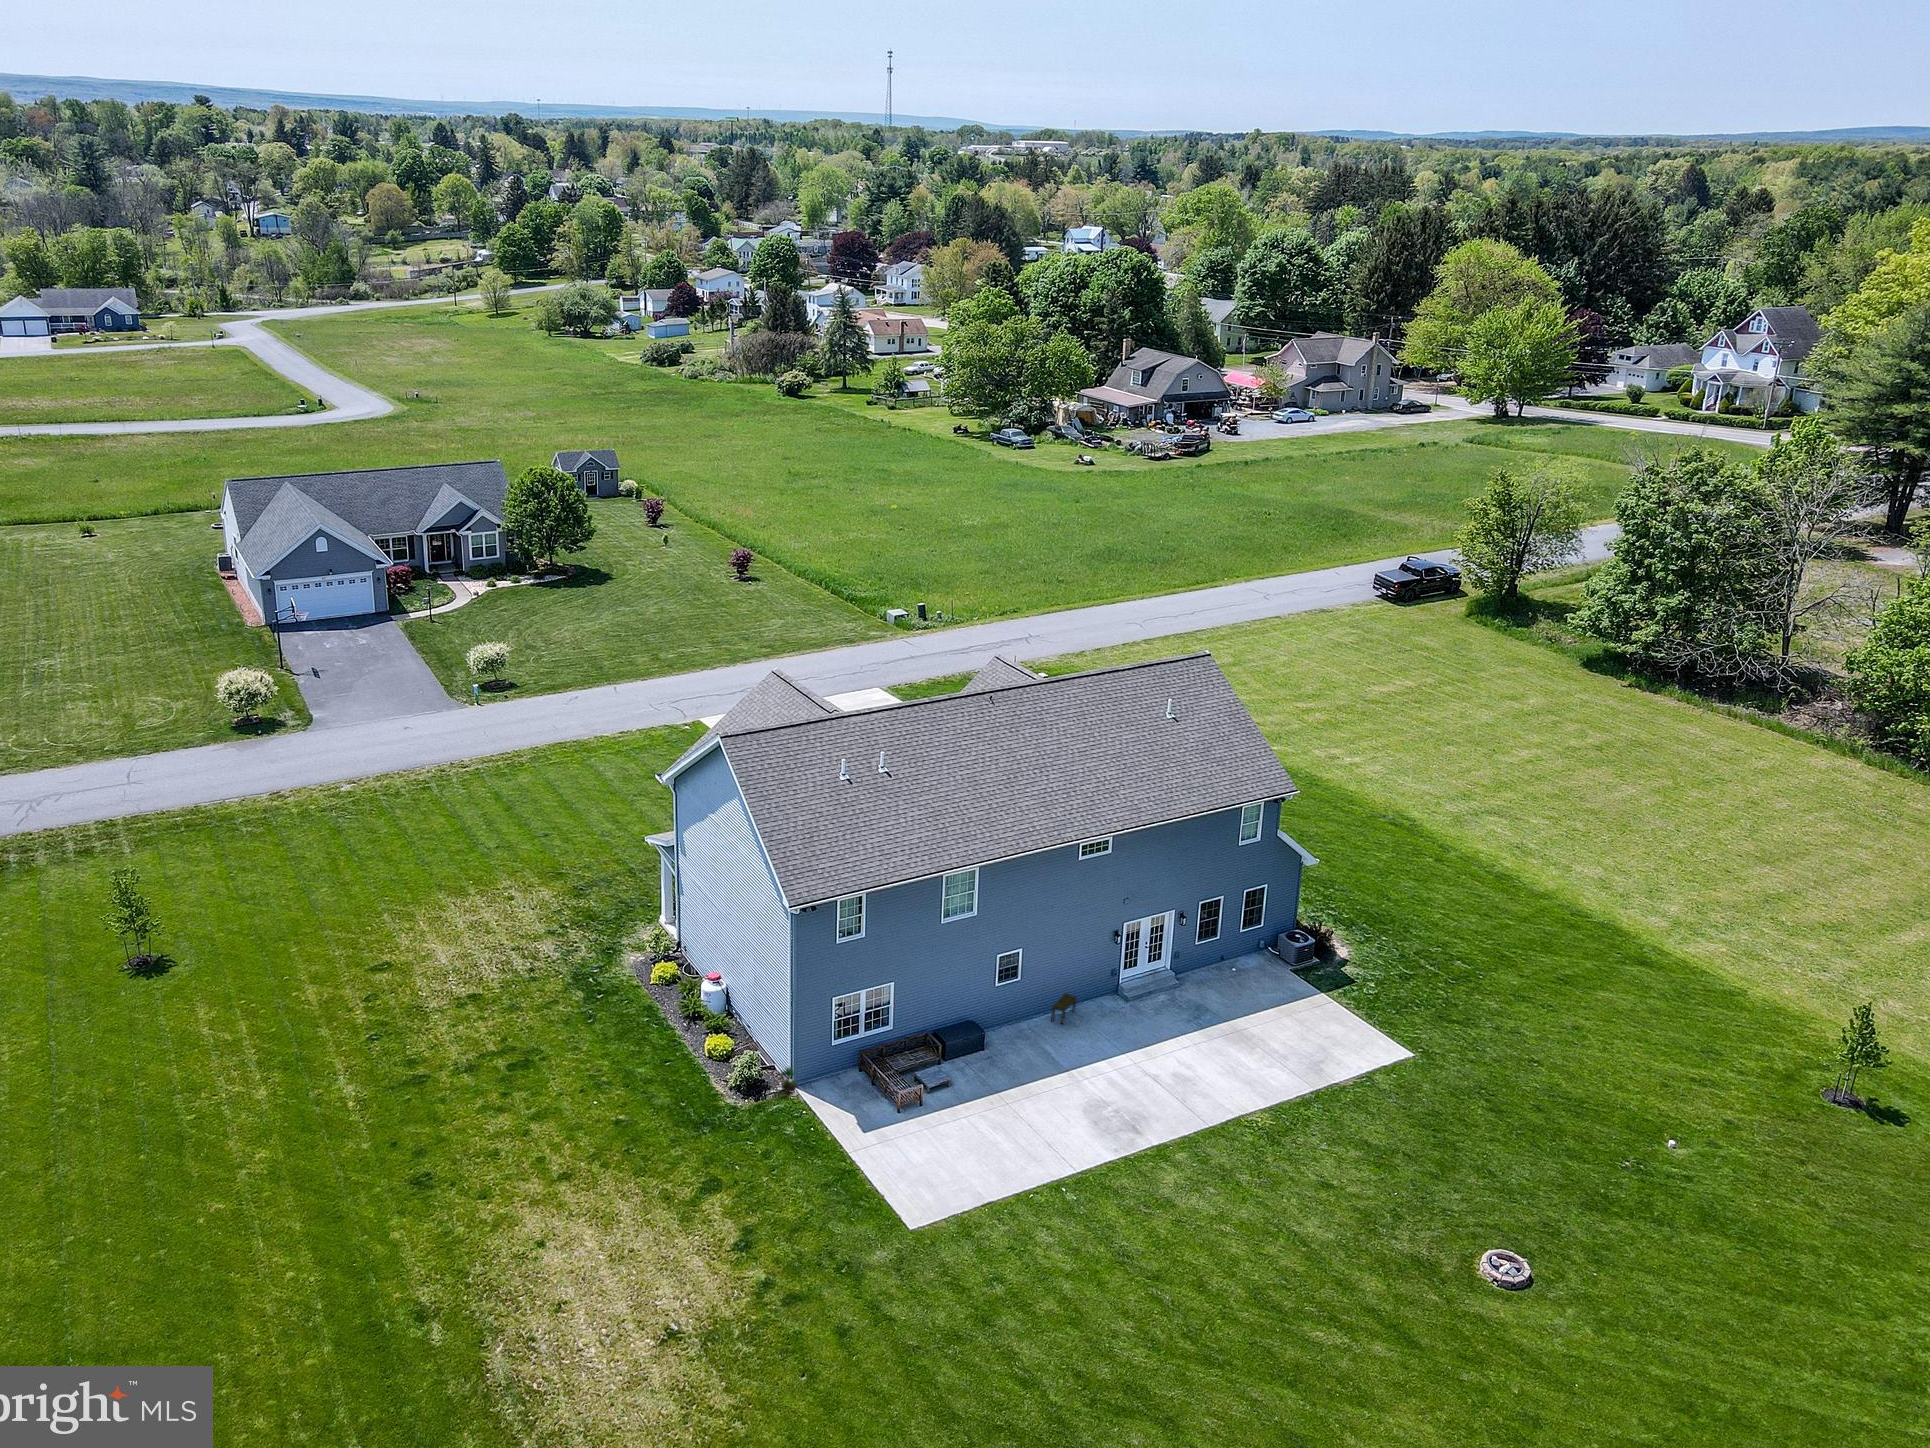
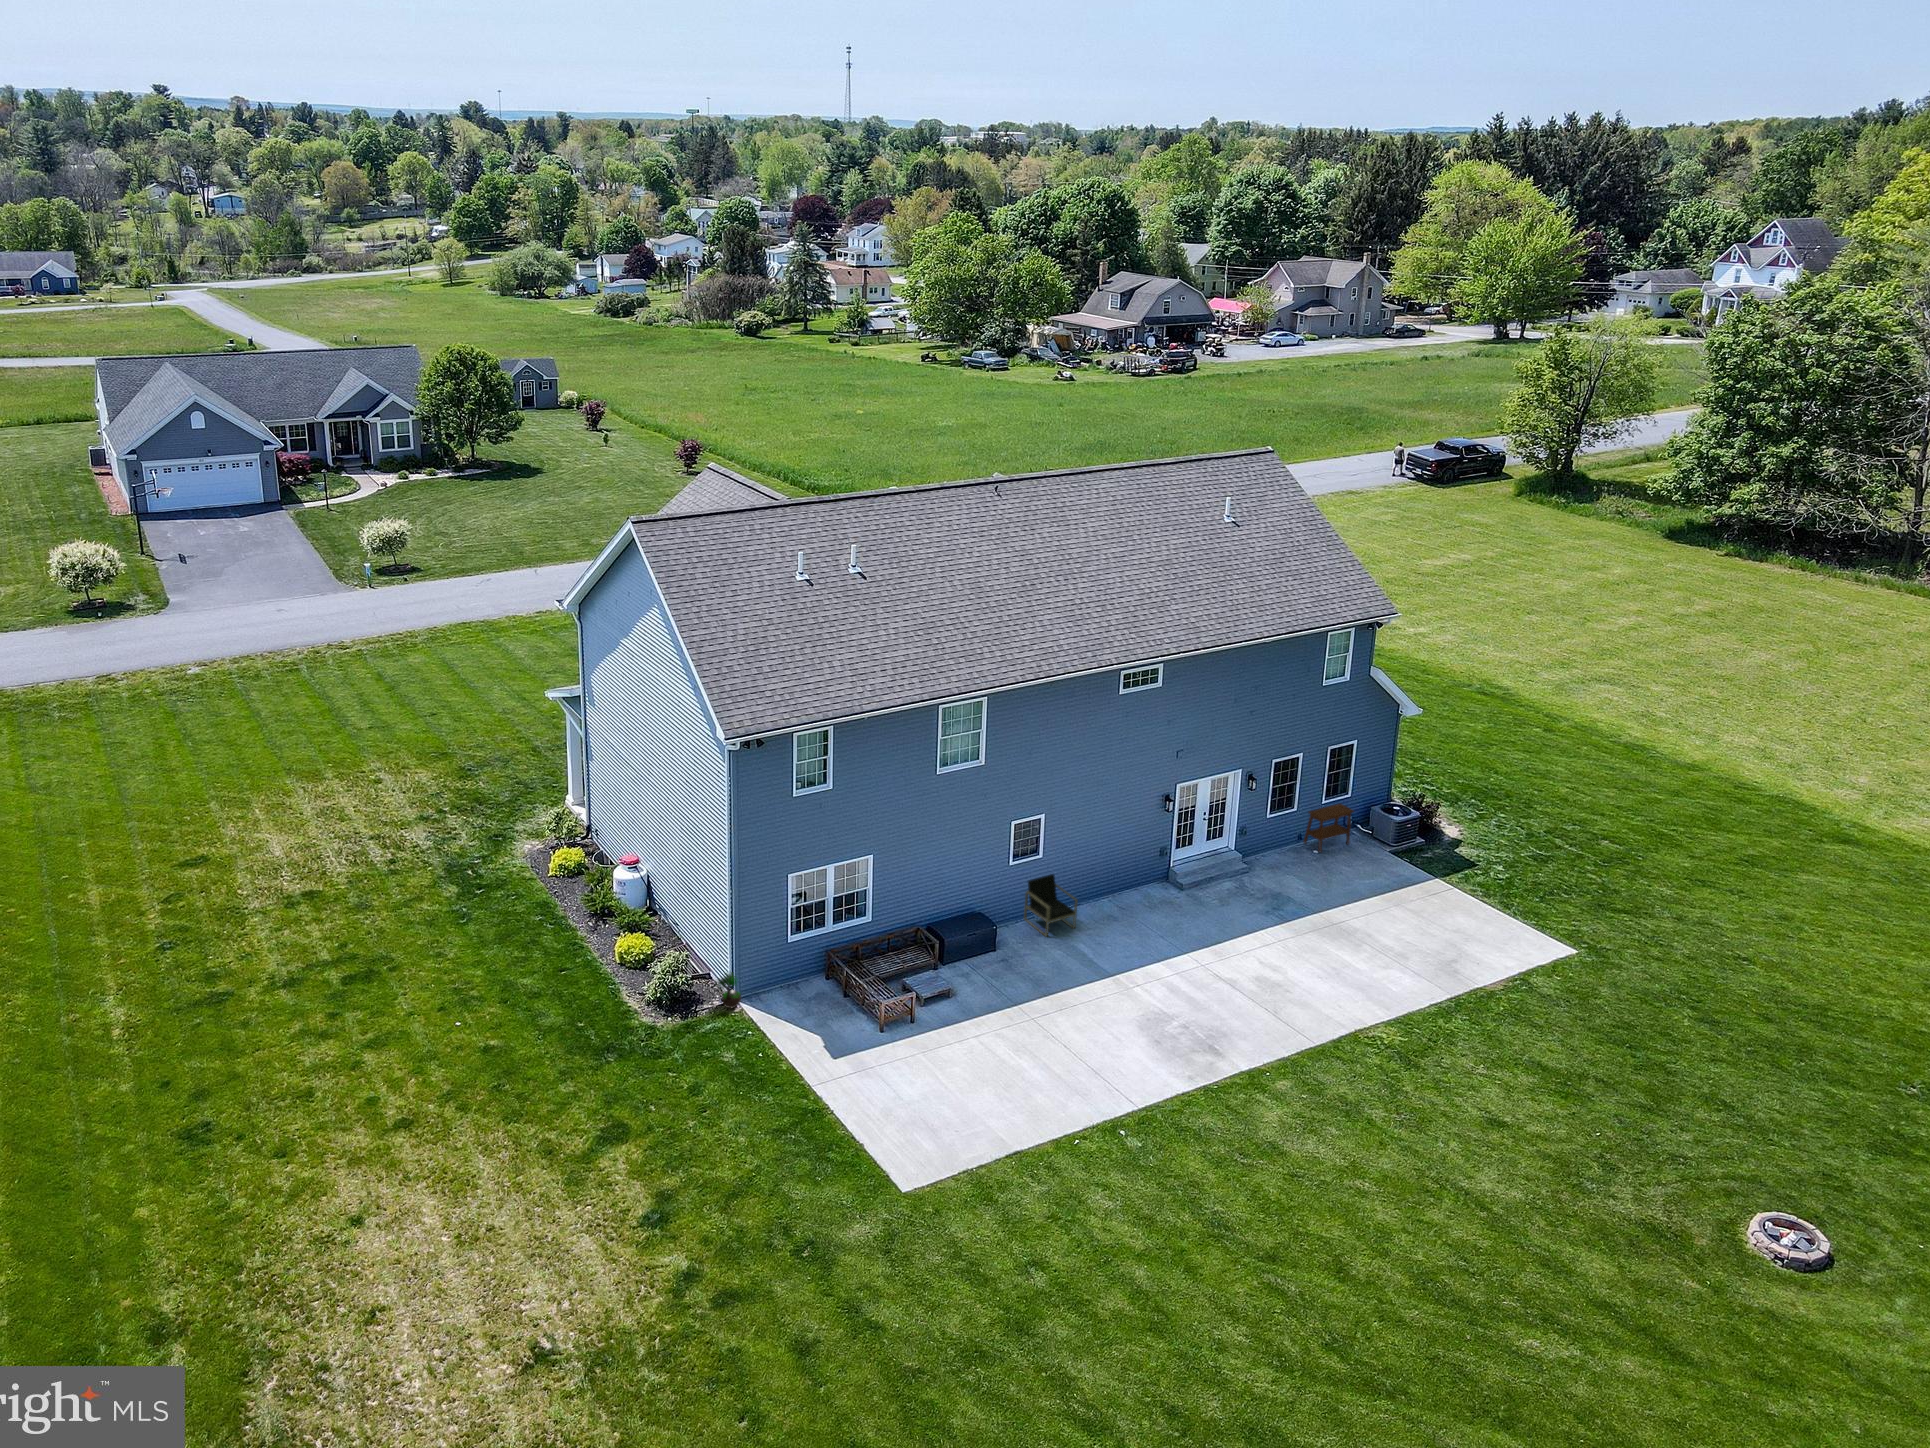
side table: none [1223,931,1263,970] -> present [1303,804,1353,852]
armchair: none [1005,990,1045,1039] -> present [1024,874,1078,936]
bench: present [1051,993,1077,1024] -> none [1085,879,1119,919]

